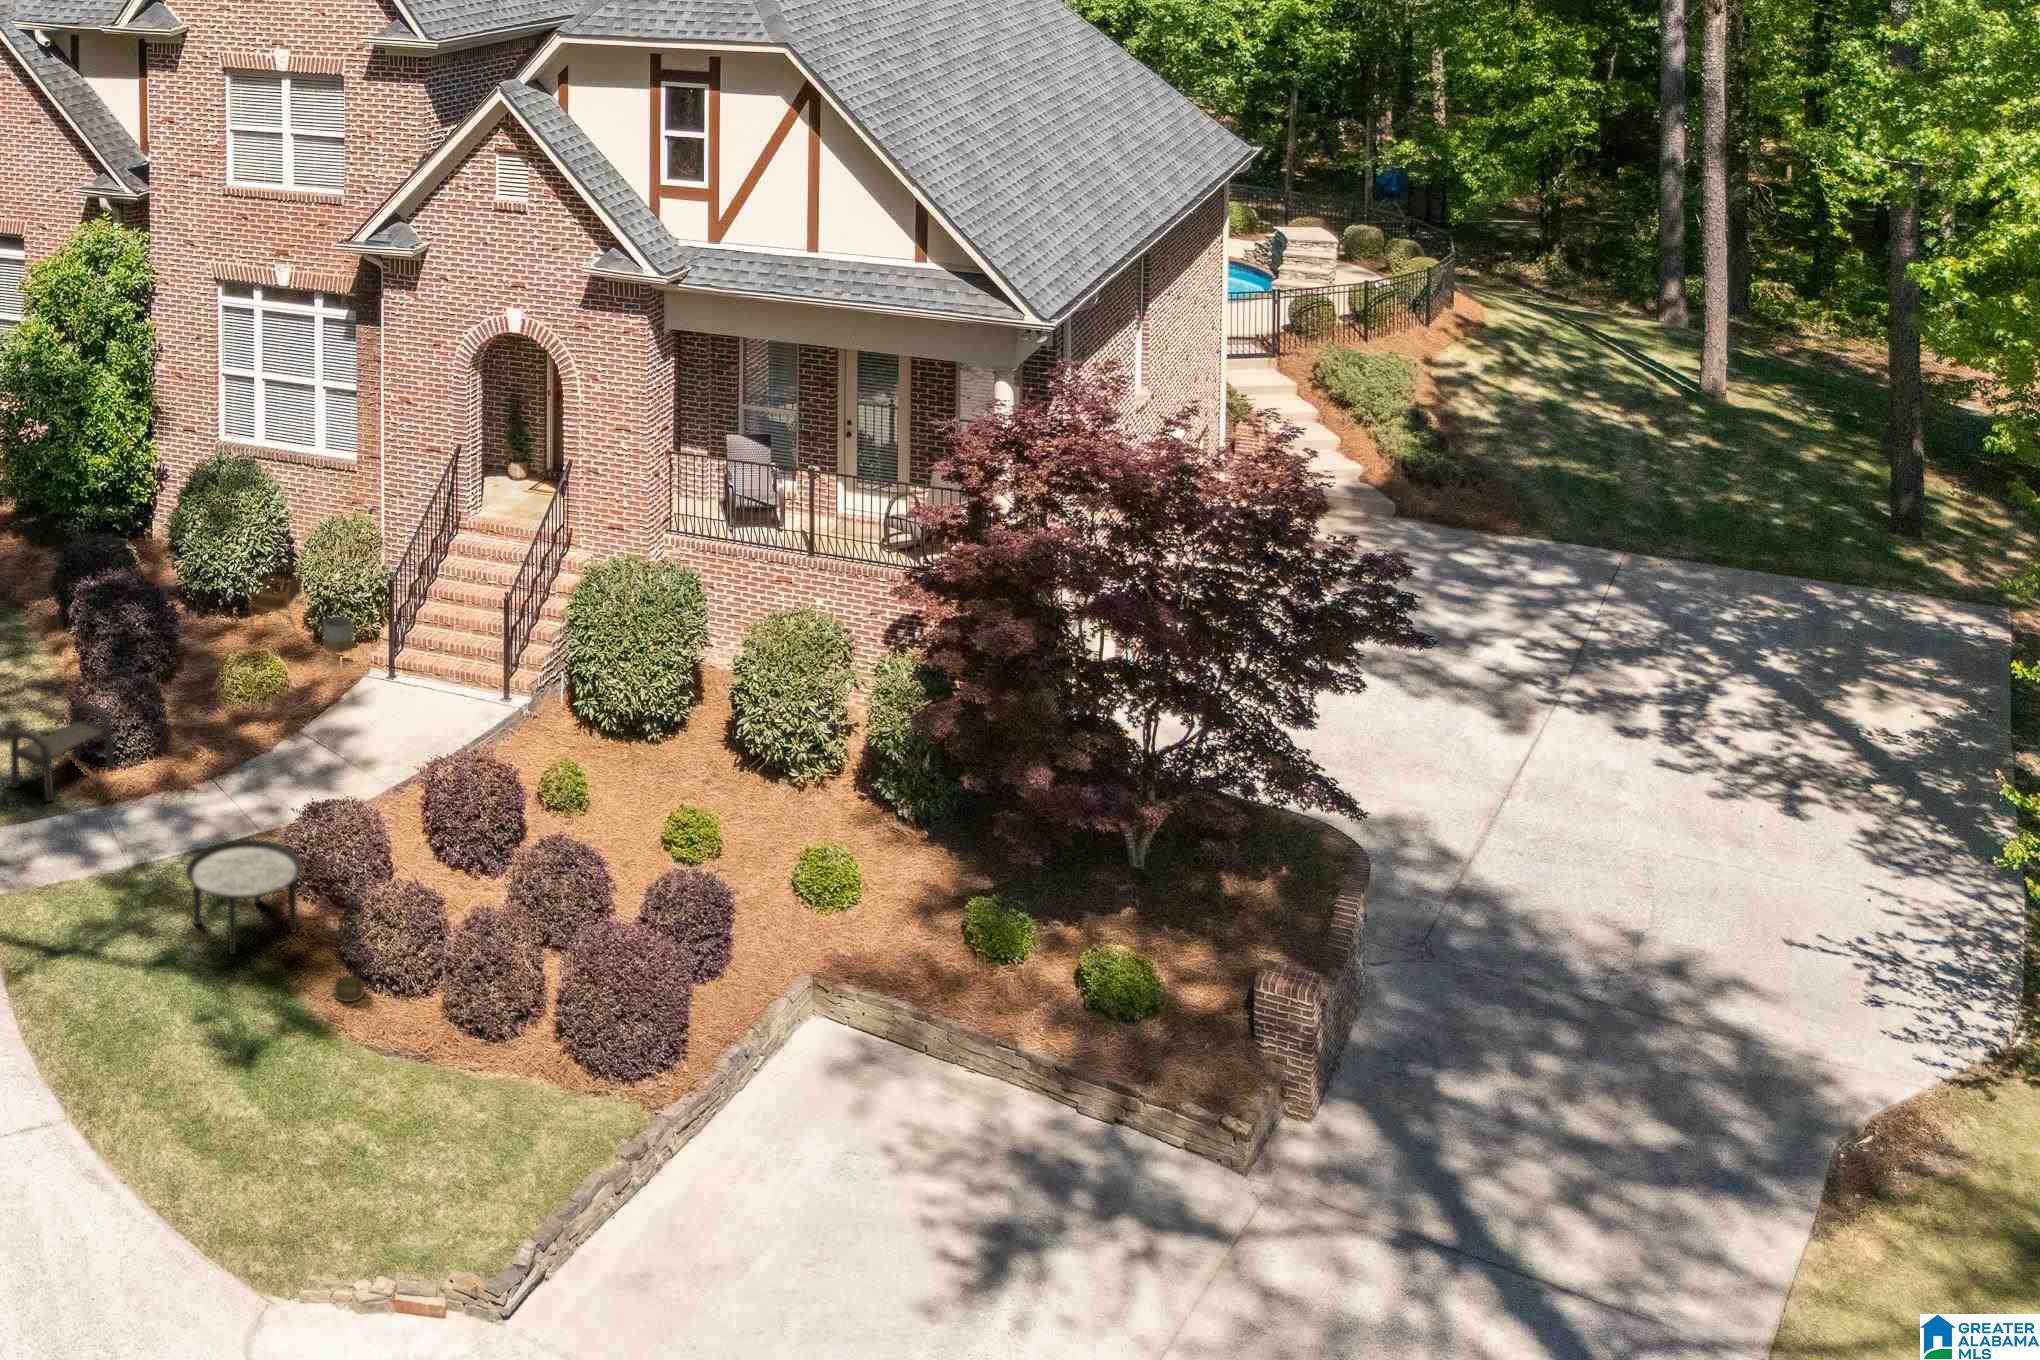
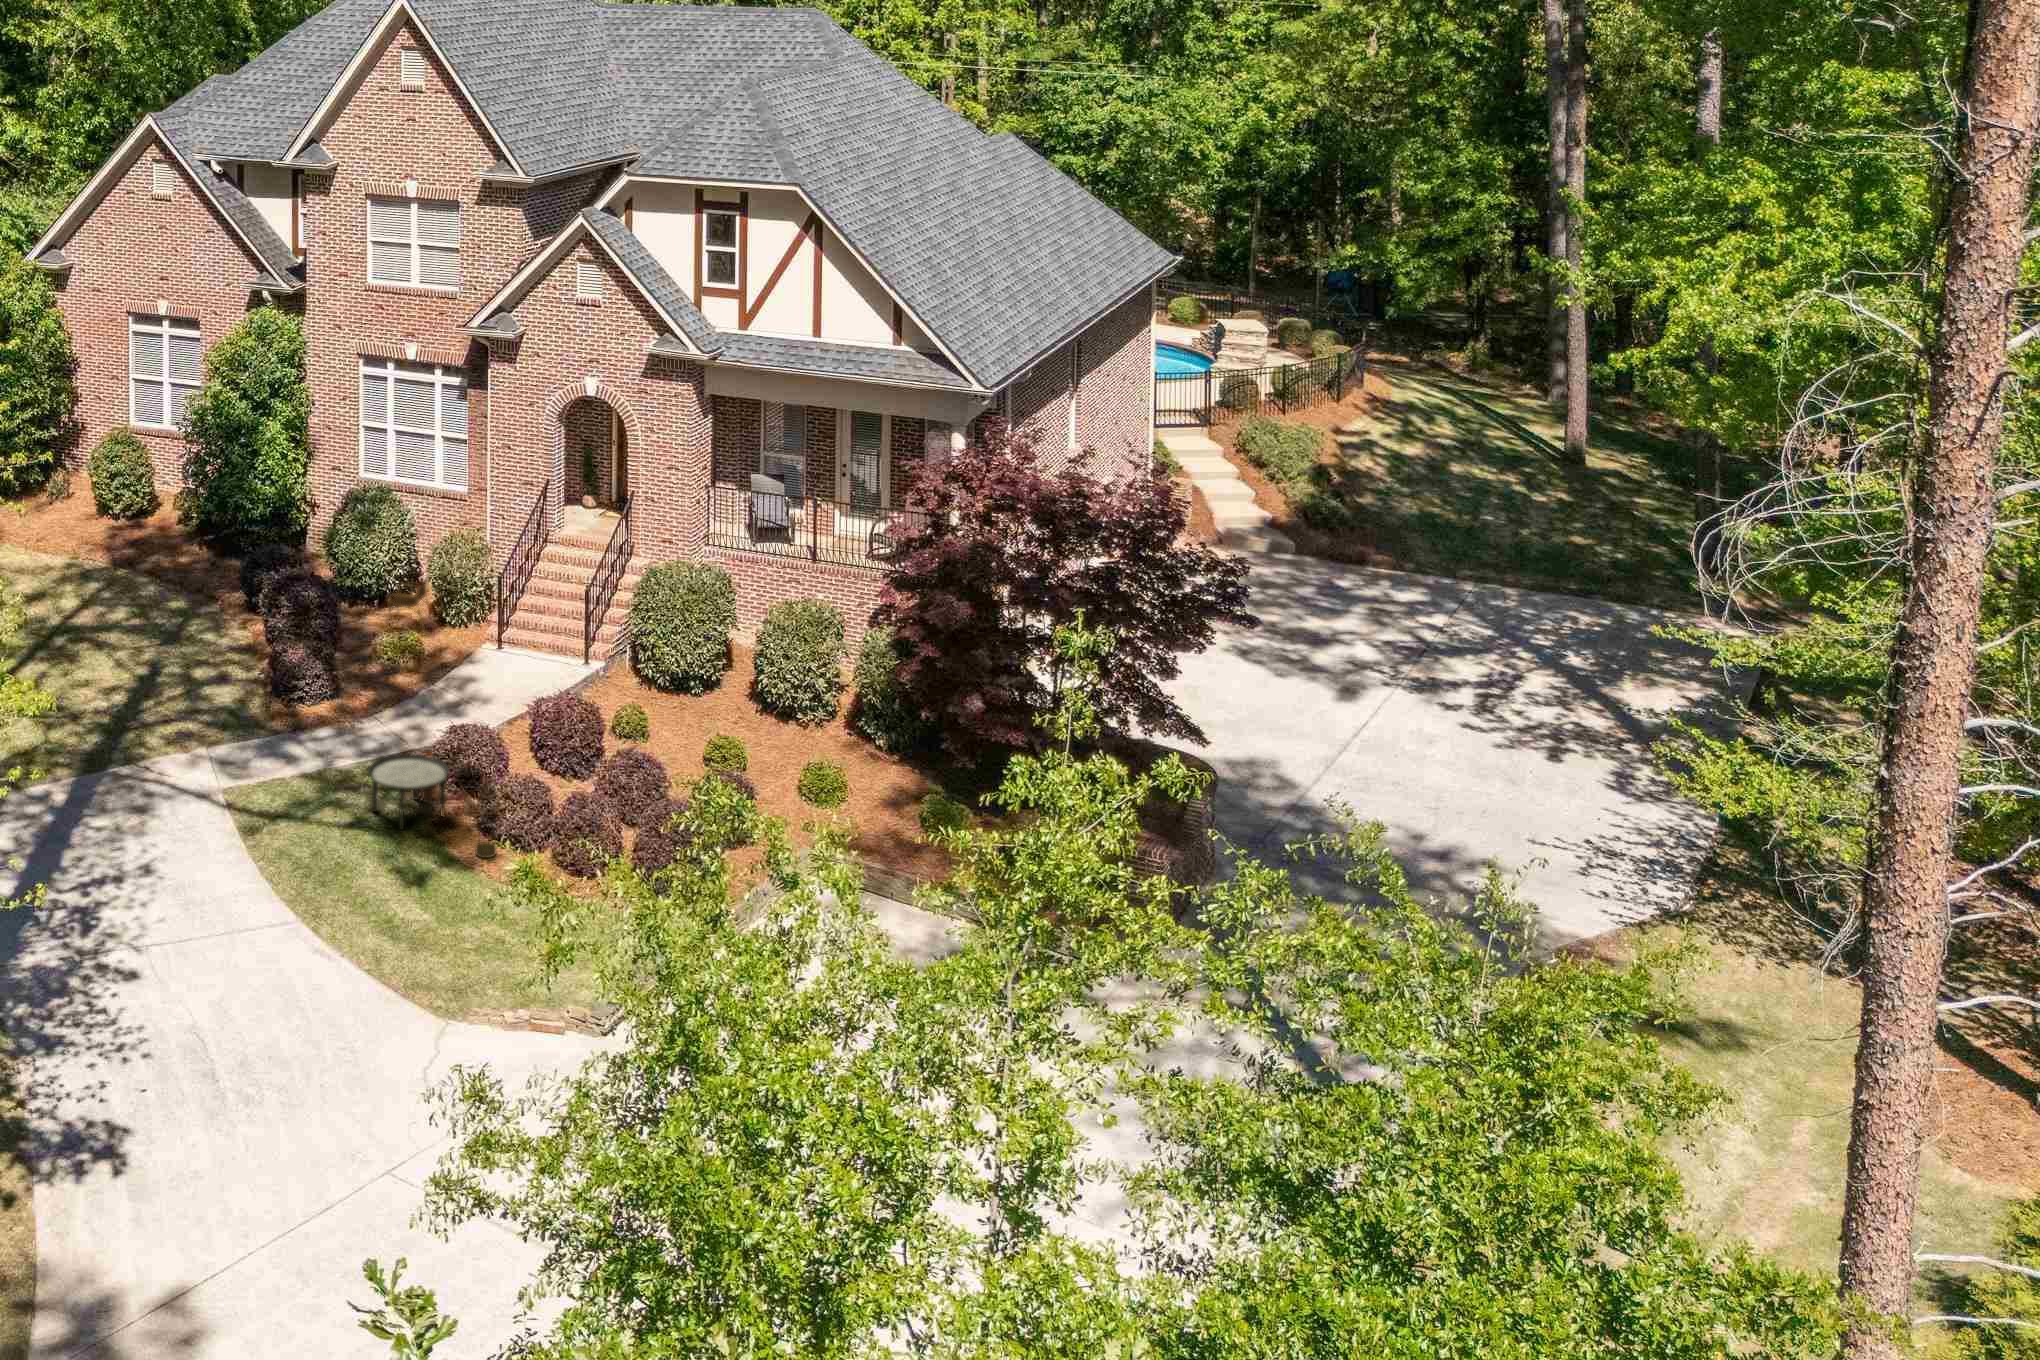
planter: present [323,617,354,655] -> none [445,612,469,649]
bench: present [10,703,115,801] -> none [226,666,300,735]

